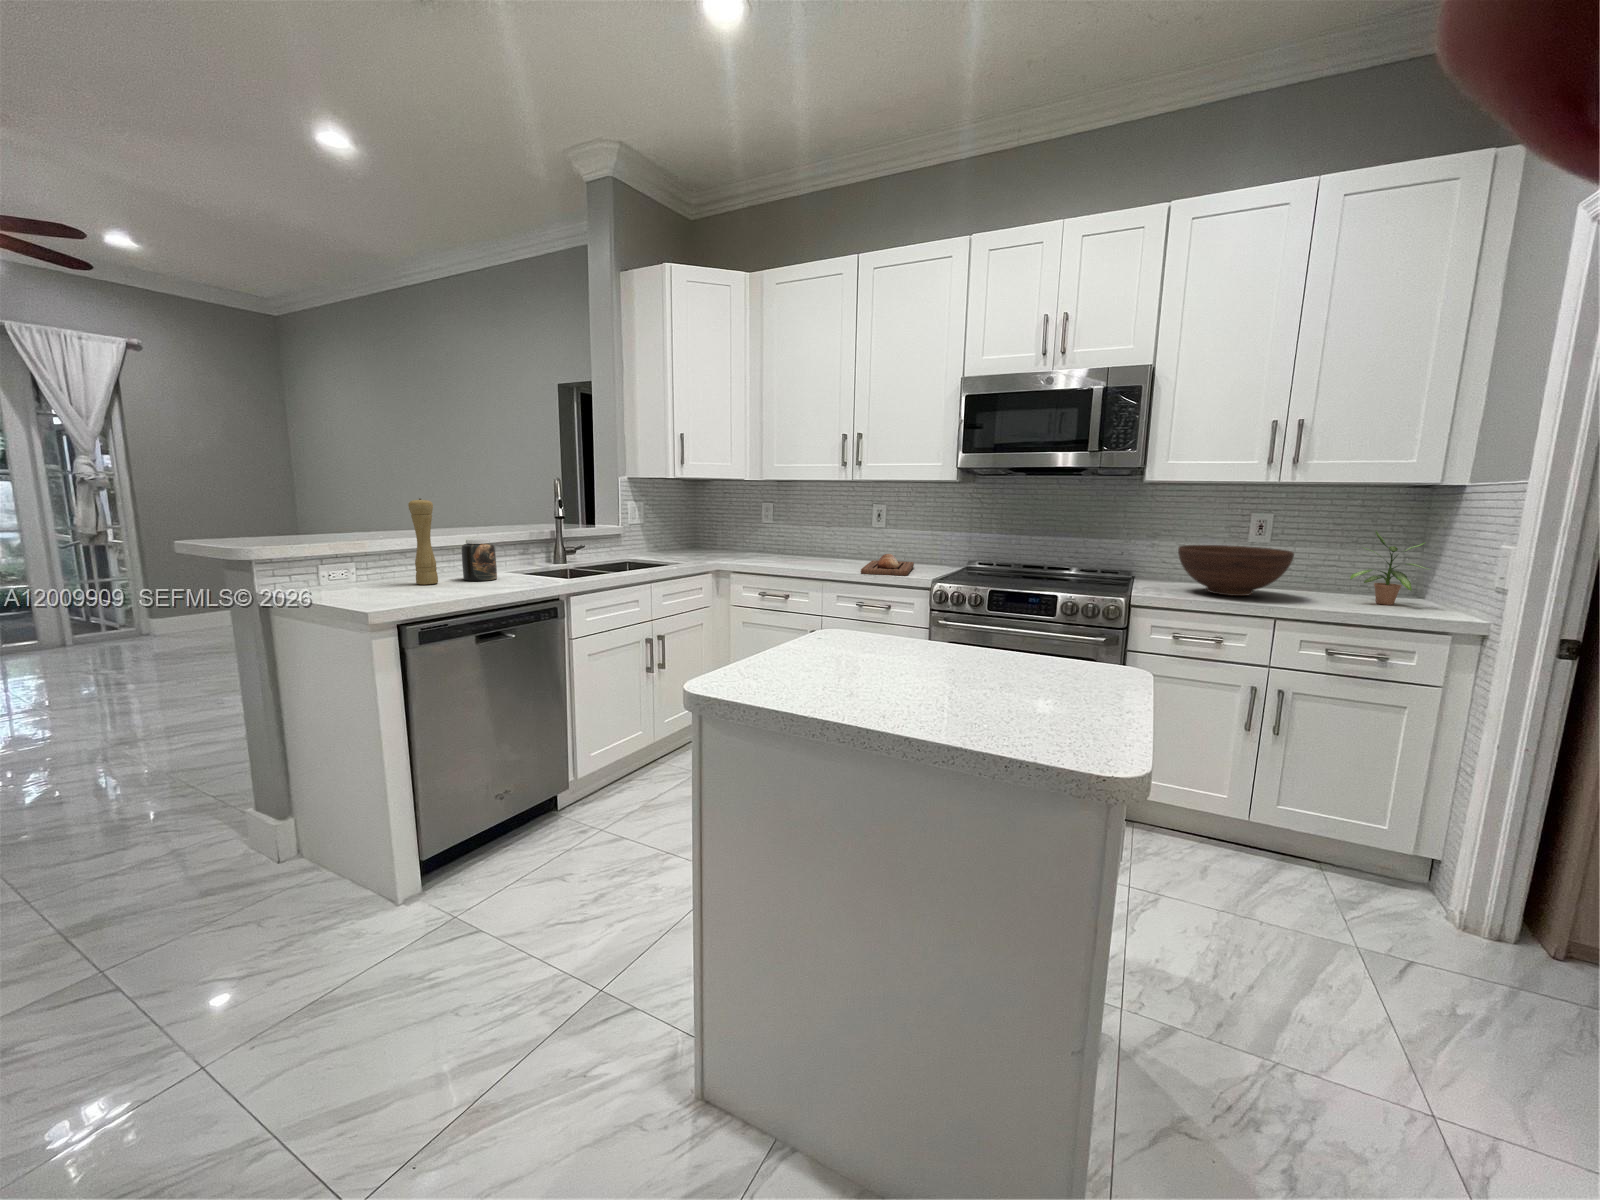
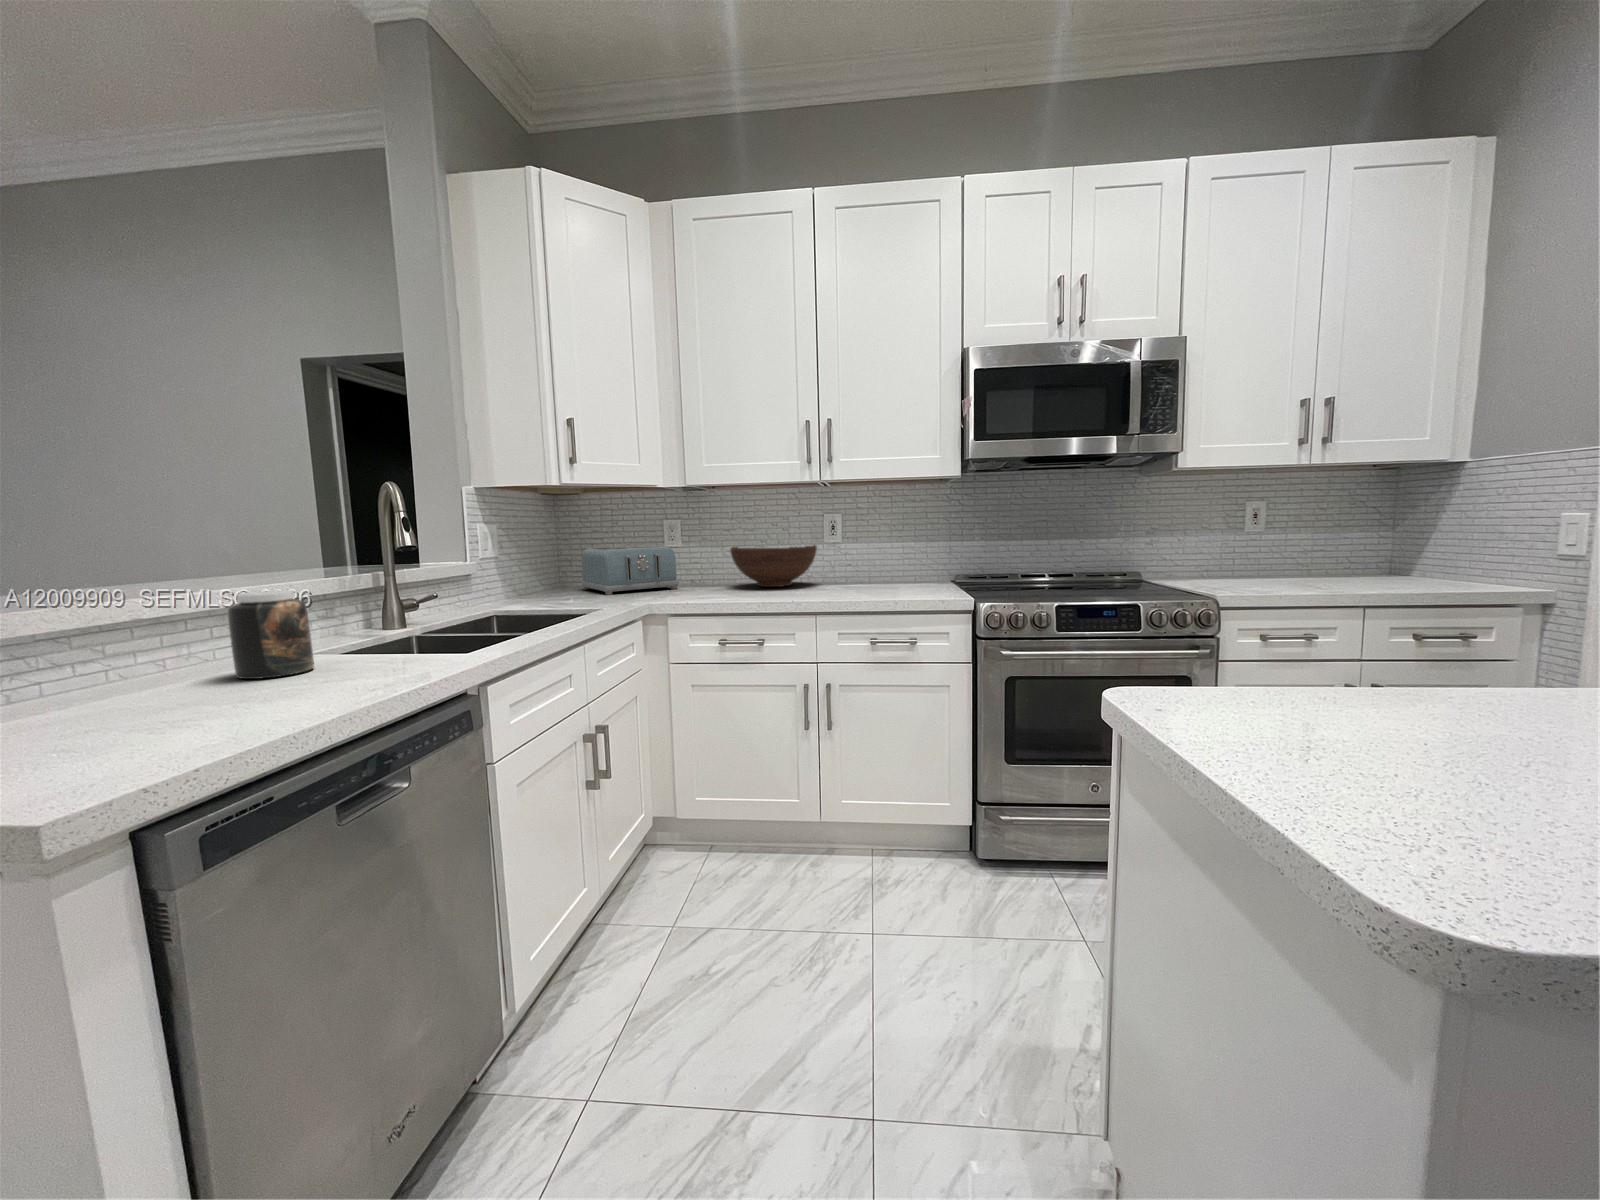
pepper mill: present [408,498,438,585] -> none [89,509,180,702]
toaster: none [706,520,766,554] -> present [581,546,679,595]
potted plant: present [1350,530,1428,605] -> none [1382,507,1472,583]
fruit bowl: present [1178,545,1294,596] -> present [730,545,817,587]
bread loaf: present [861,554,914,576] -> none [850,573,933,600]

